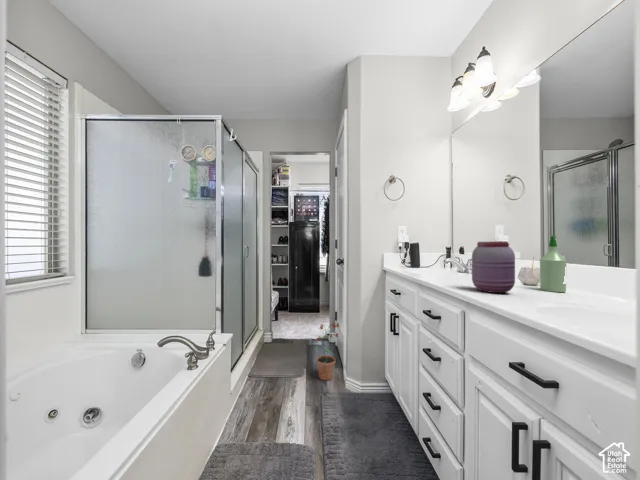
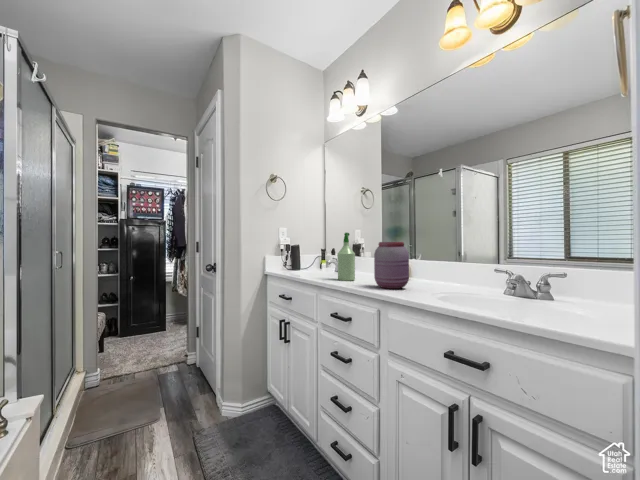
spray bottle: present [540,235,567,292] -> present [337,233,355,281]
potted plant: present [314,323,340,380] -> none [177,341,213,416]

